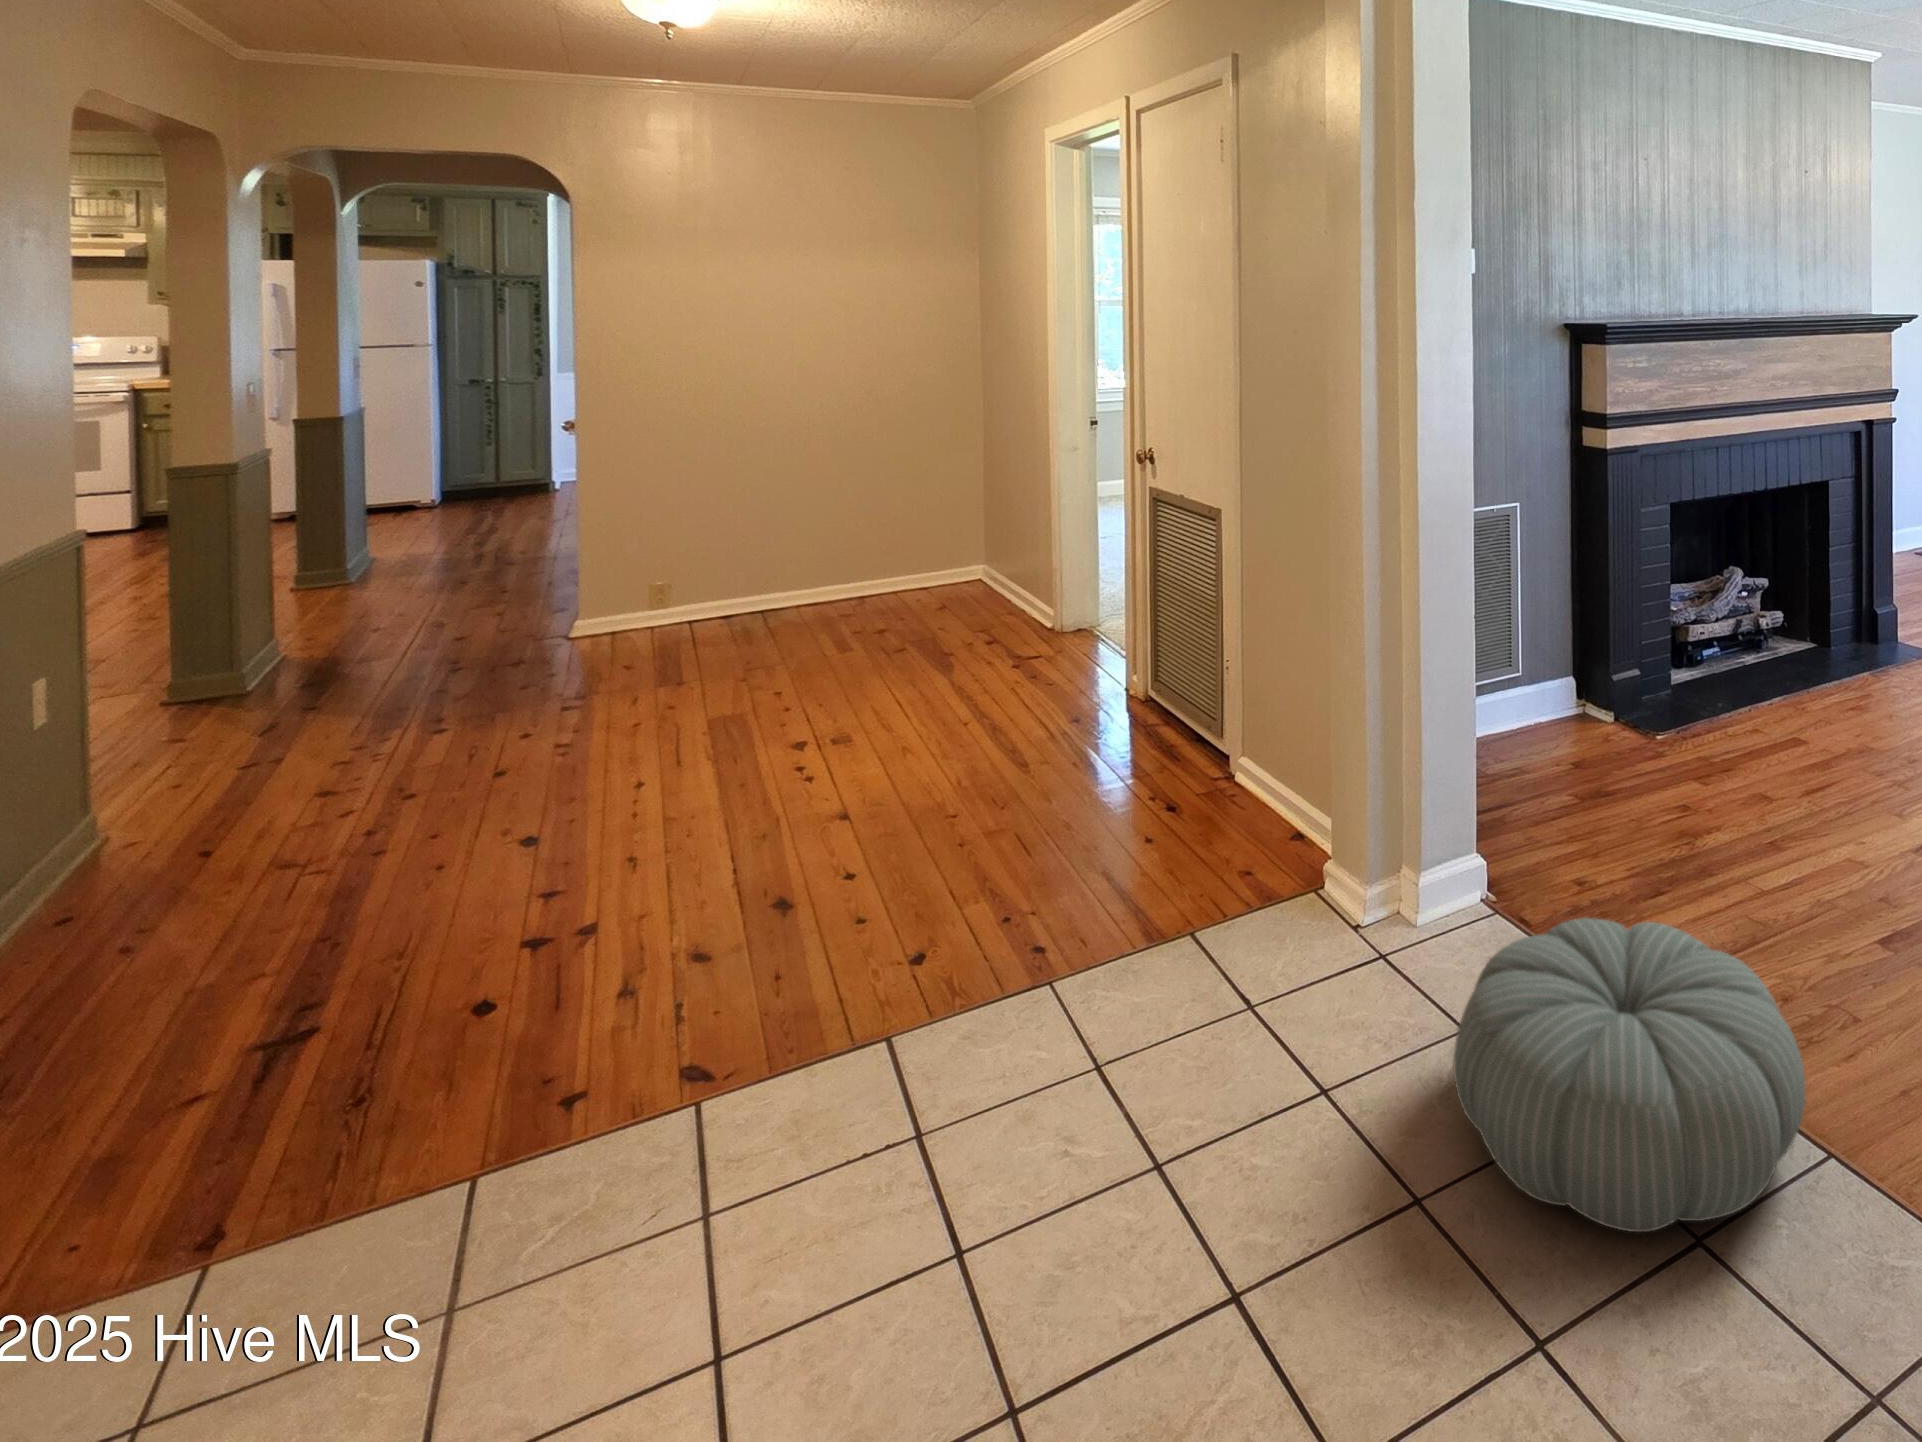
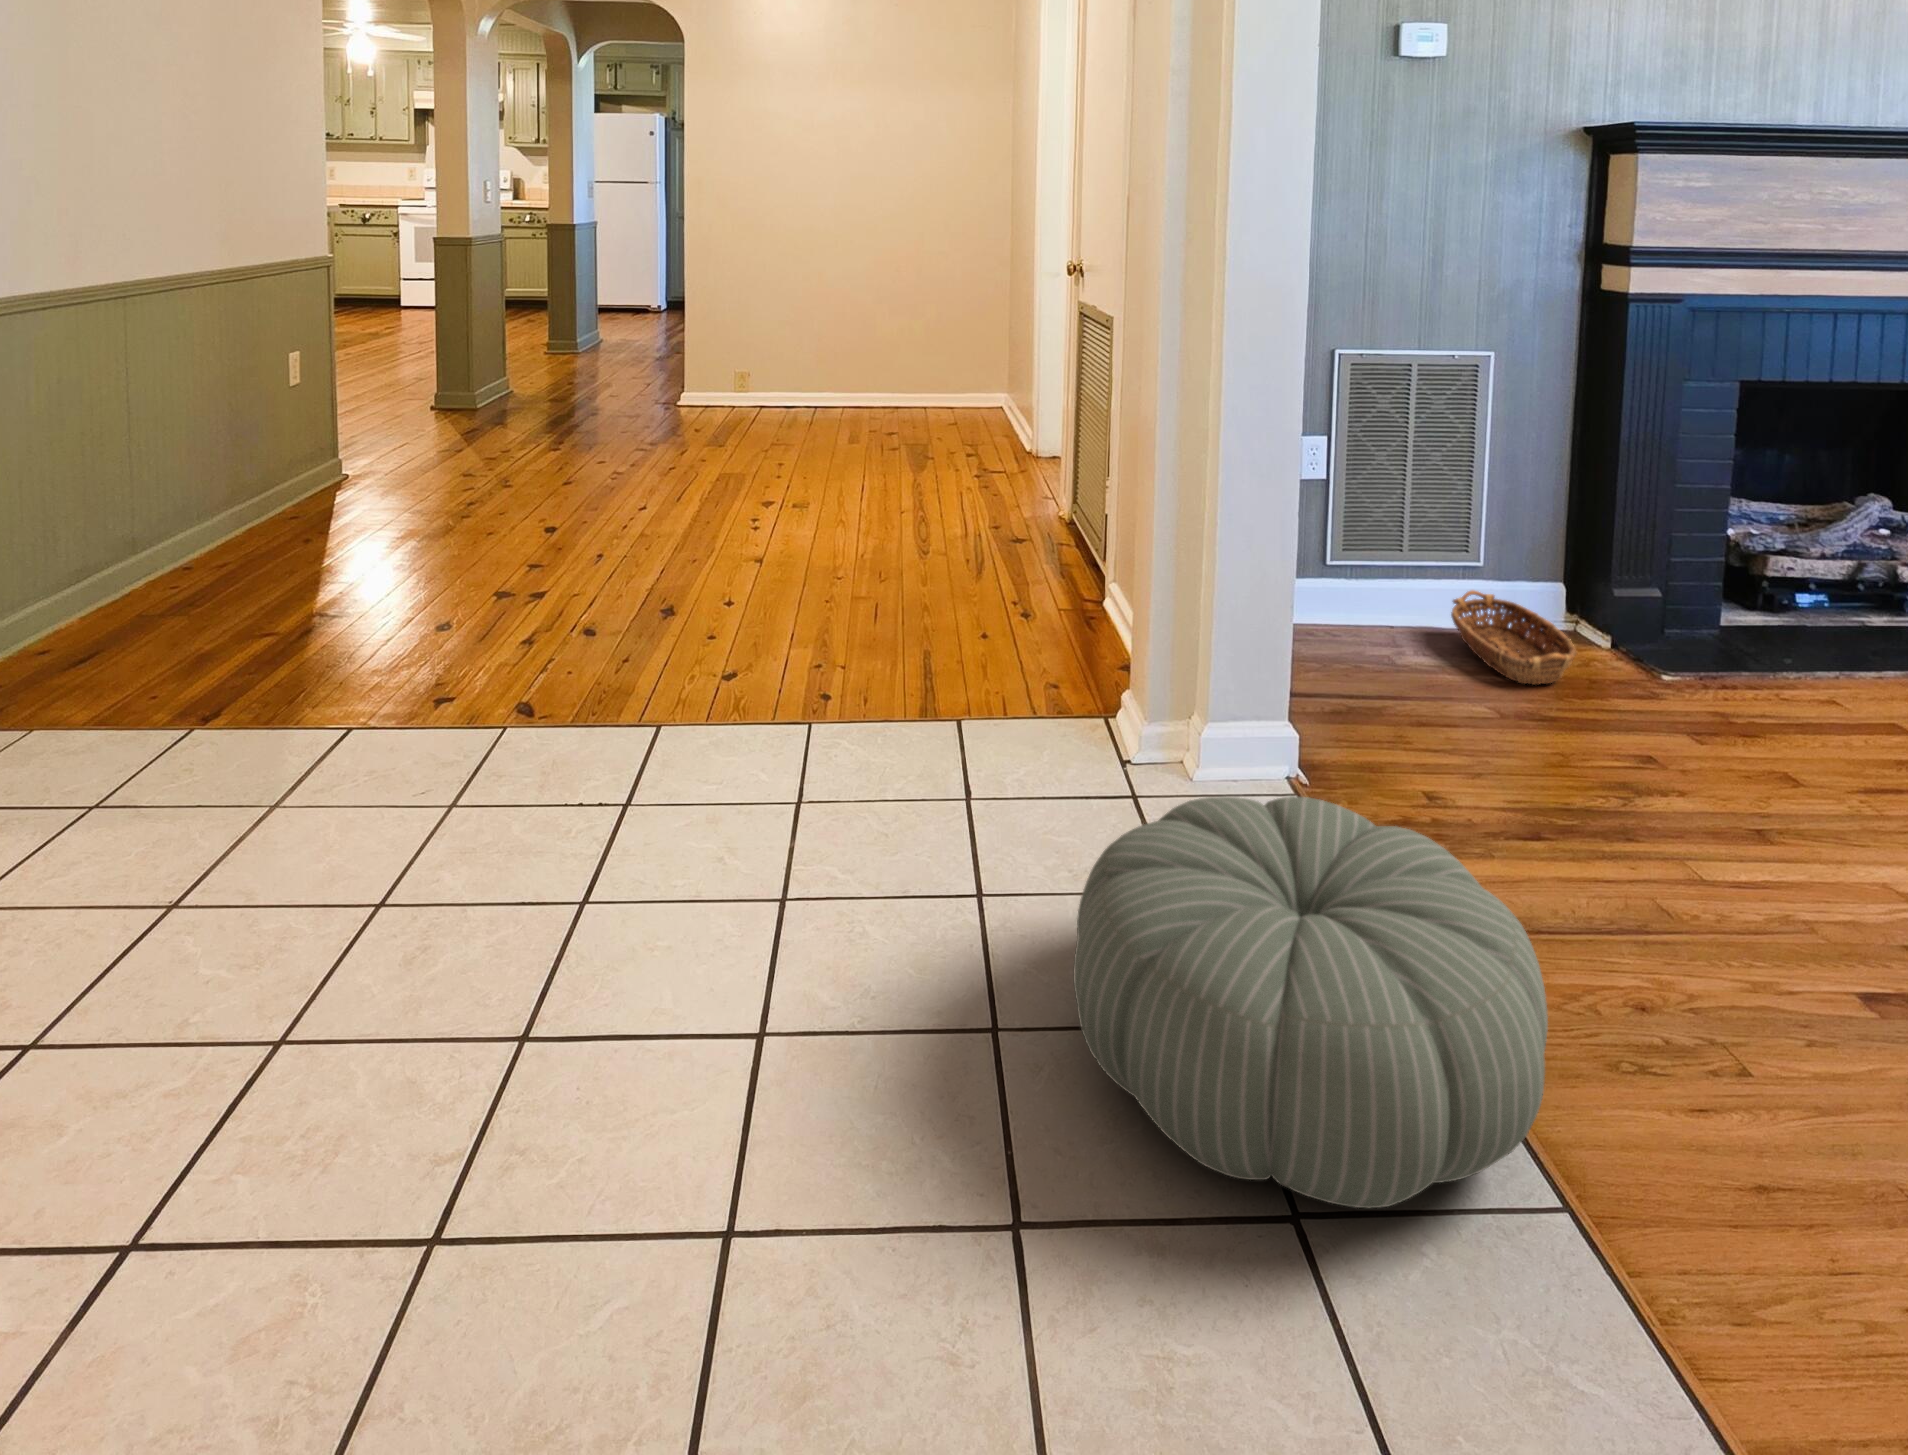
basket: none [1491,698,1642,780] -> present [1451,590,1576,685]

